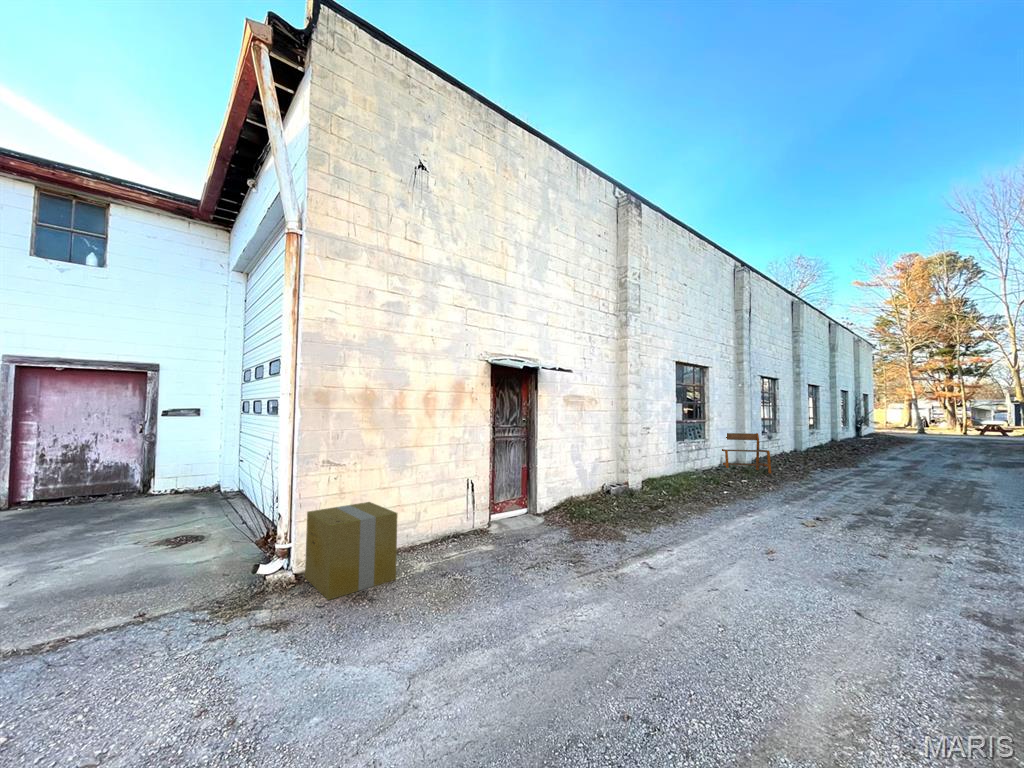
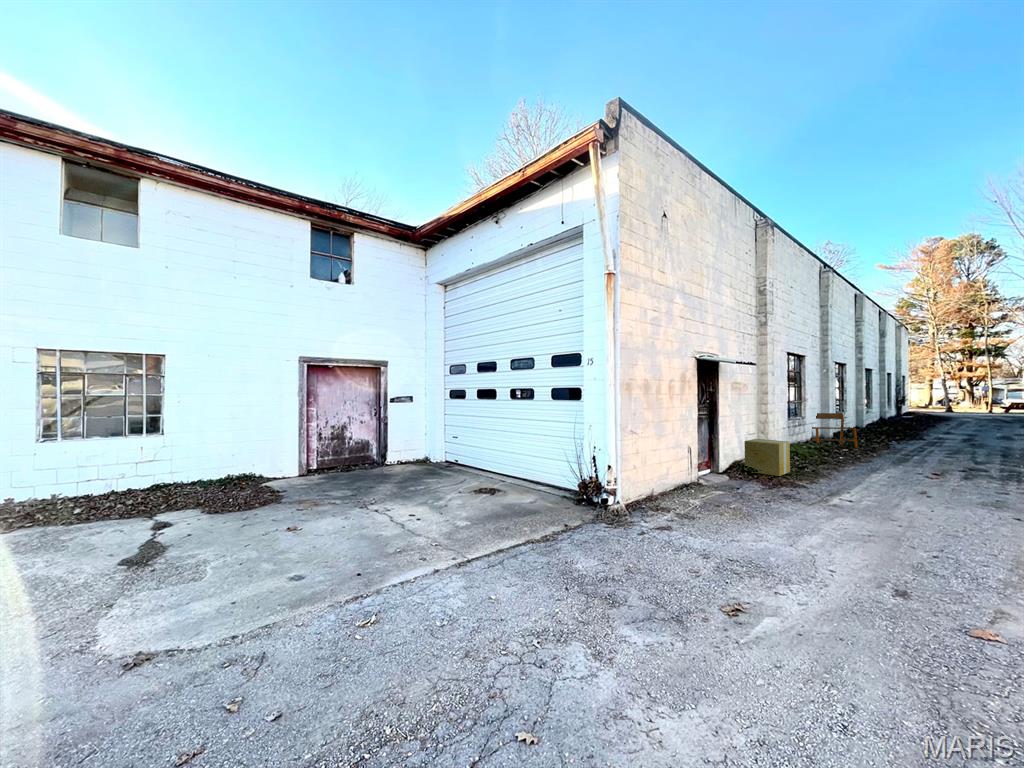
cardboard box: present [305,502,397,600] -> present [745,439,790,476]

